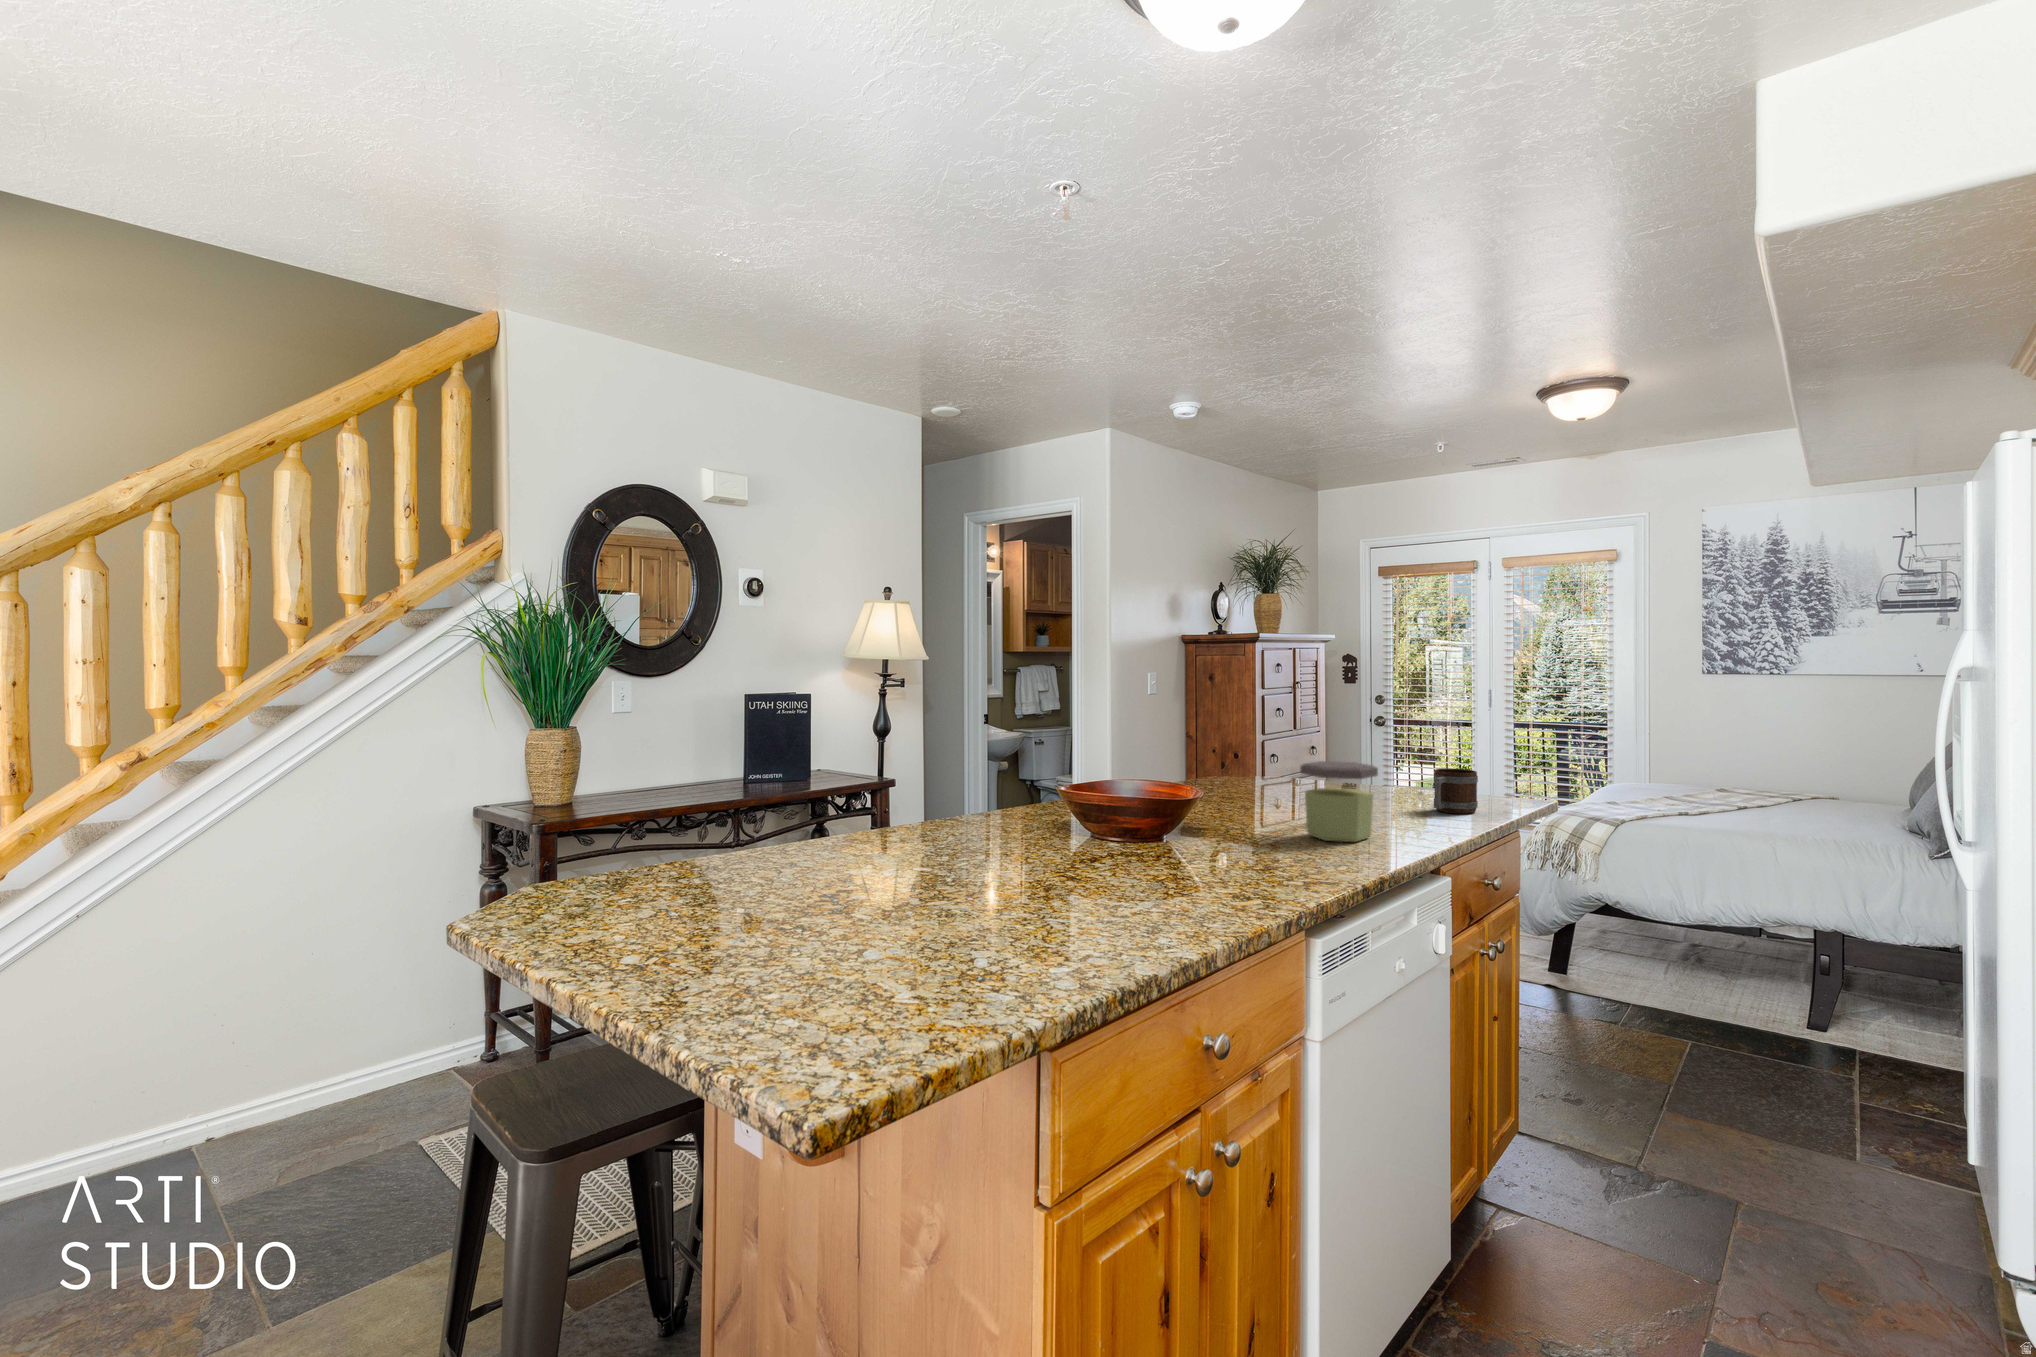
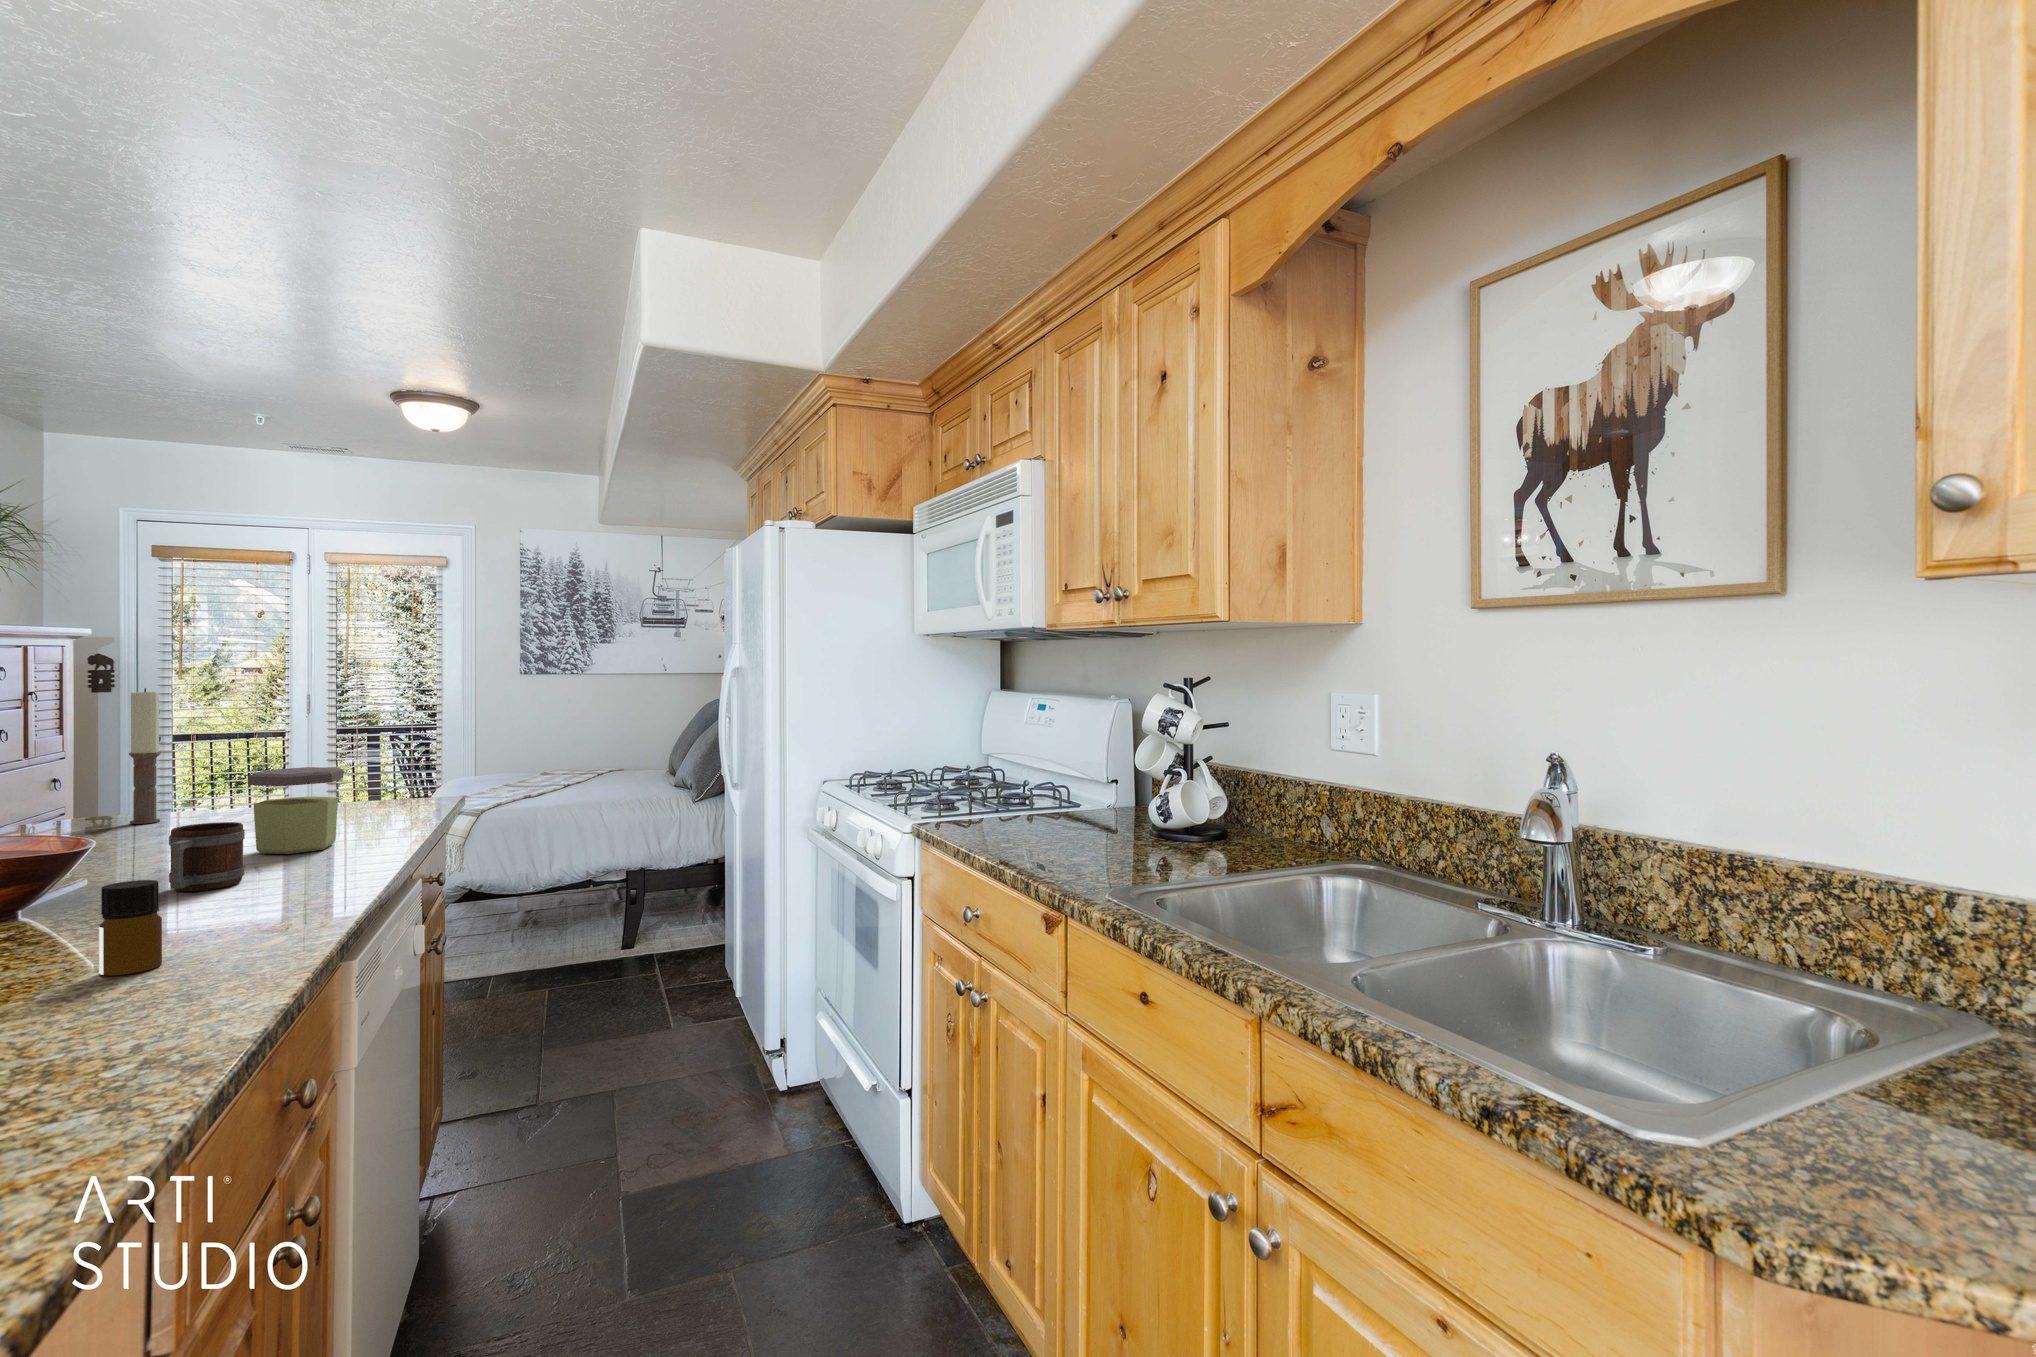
candle: none [1271,685,1290,794] -> present [129,688,161,824]
mug: present [1434,768,1478,814] -> present [169,822,245,891]
bottle: none [1099,848,1137,926] -> present [99,880,162,975]

